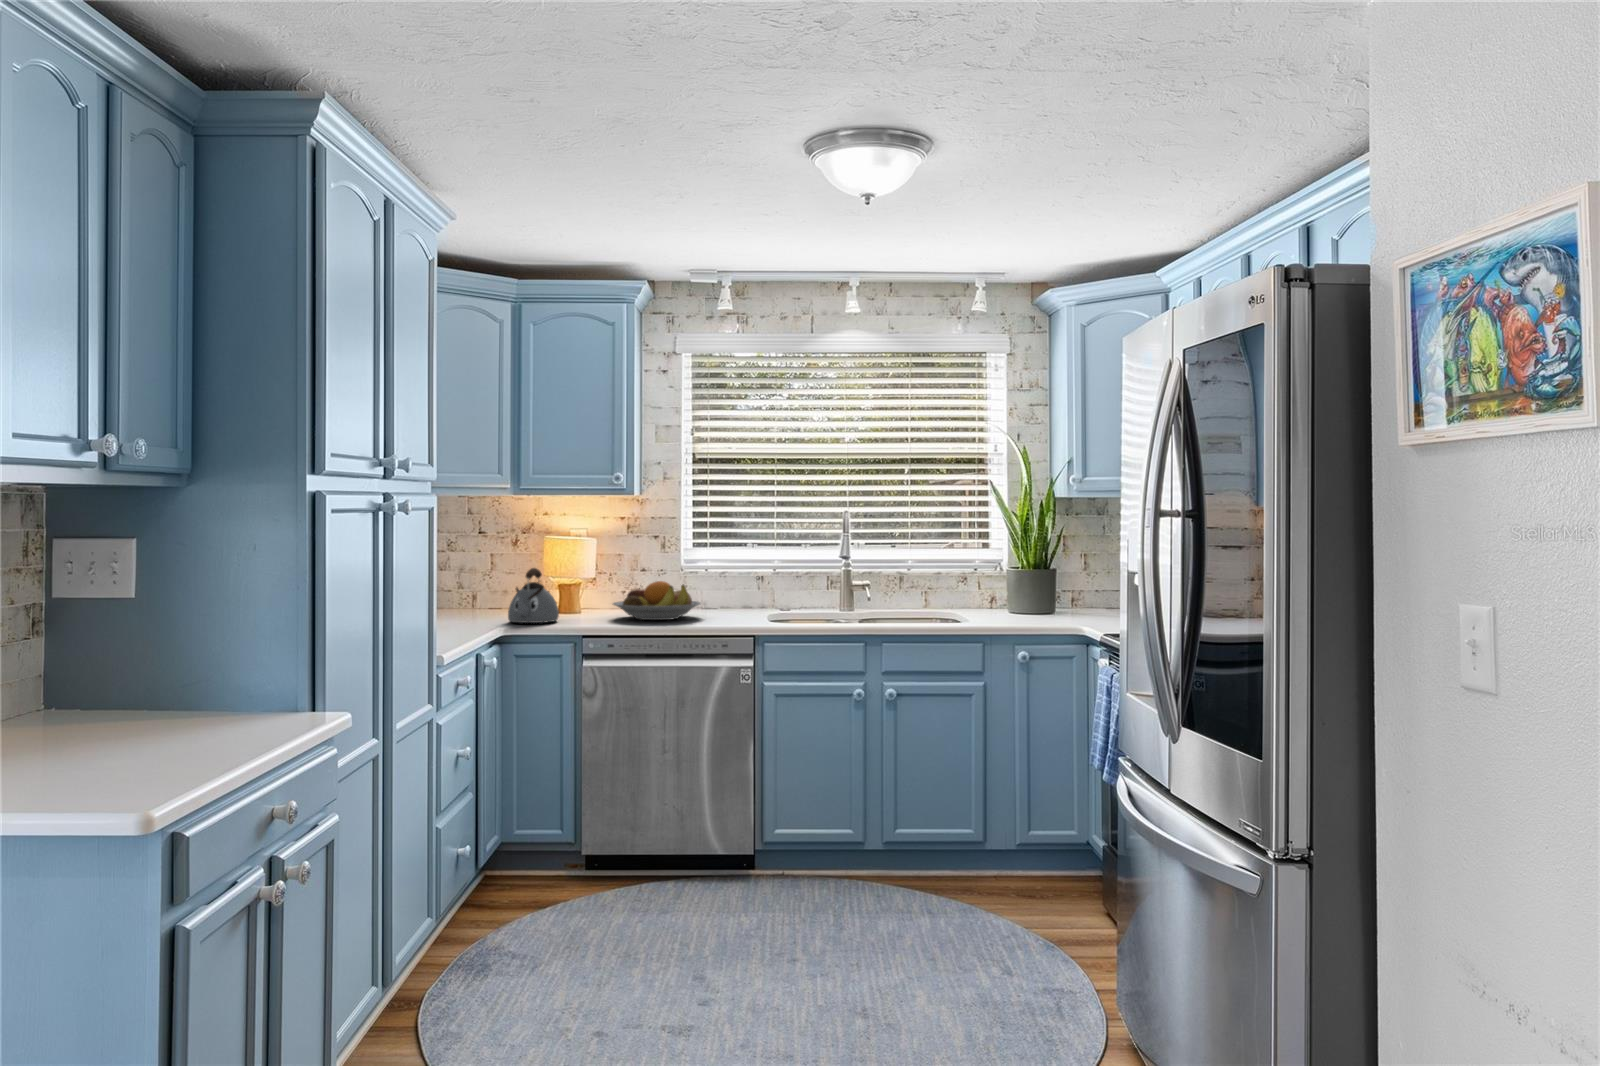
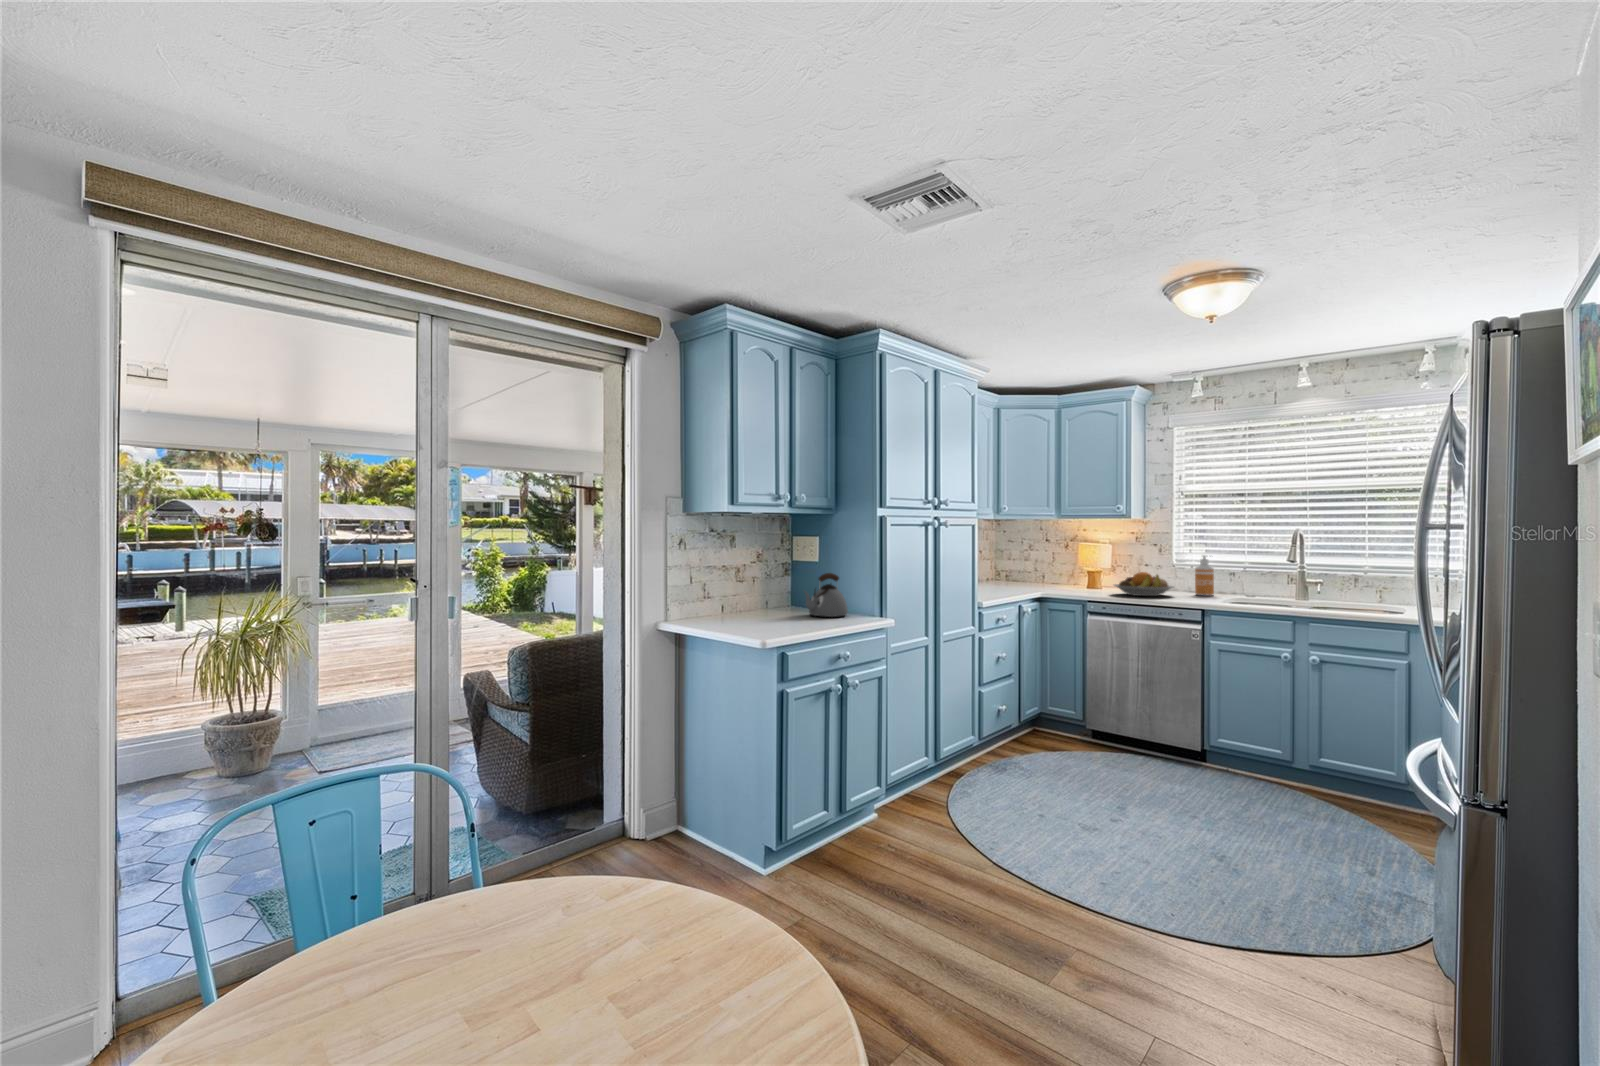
soap dispenser: none [718,552,743,613] -> present [1195,555,1214,596]
kettle: present [508,568,559,623] -> present [804,573,848,617]

